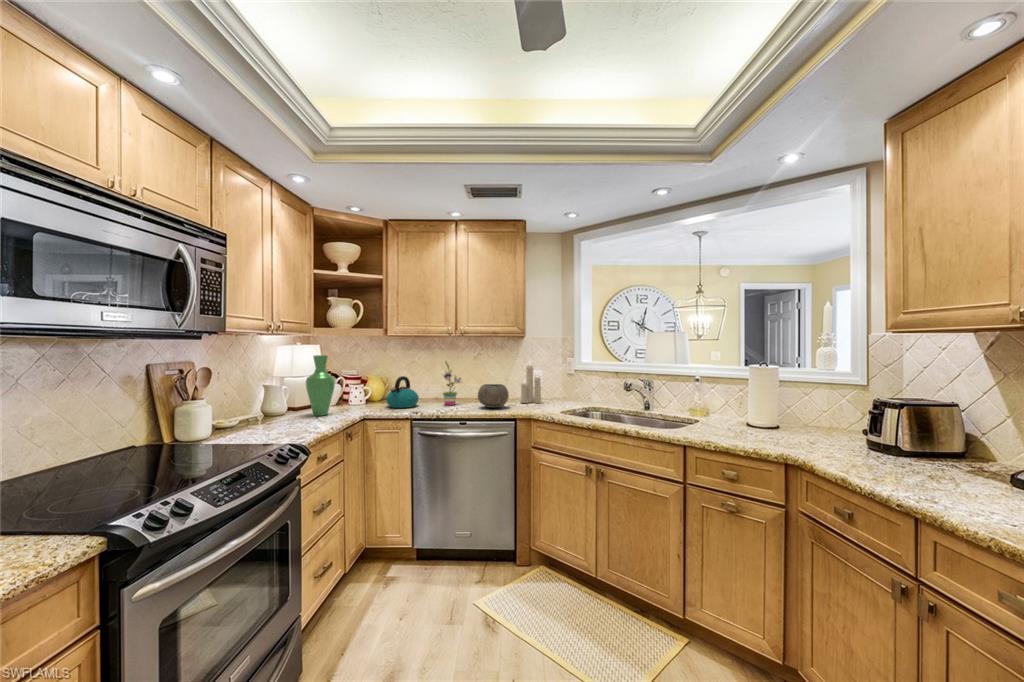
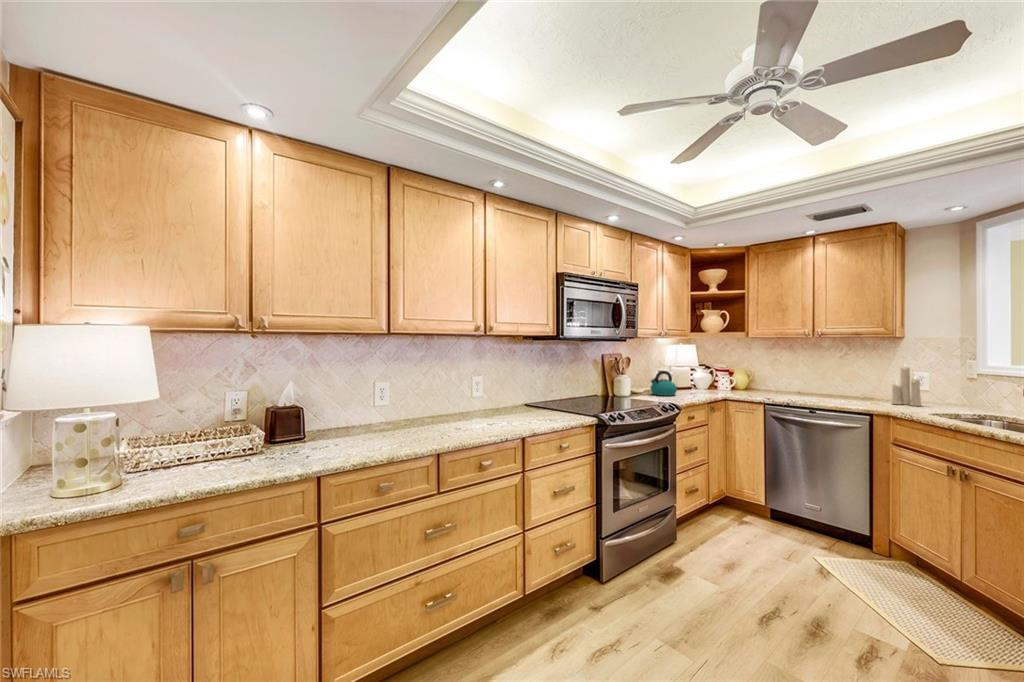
vase: present [306,355,335,416] -> none [684,352,704,393]
potted plant: present [442,362,461,405] -> none [796,359,822,398]
kettle: present [386,376,419,408] -> present [650,371,677,396]
bowl: present [478,384,509,408] -> none [833,382,870,404]

